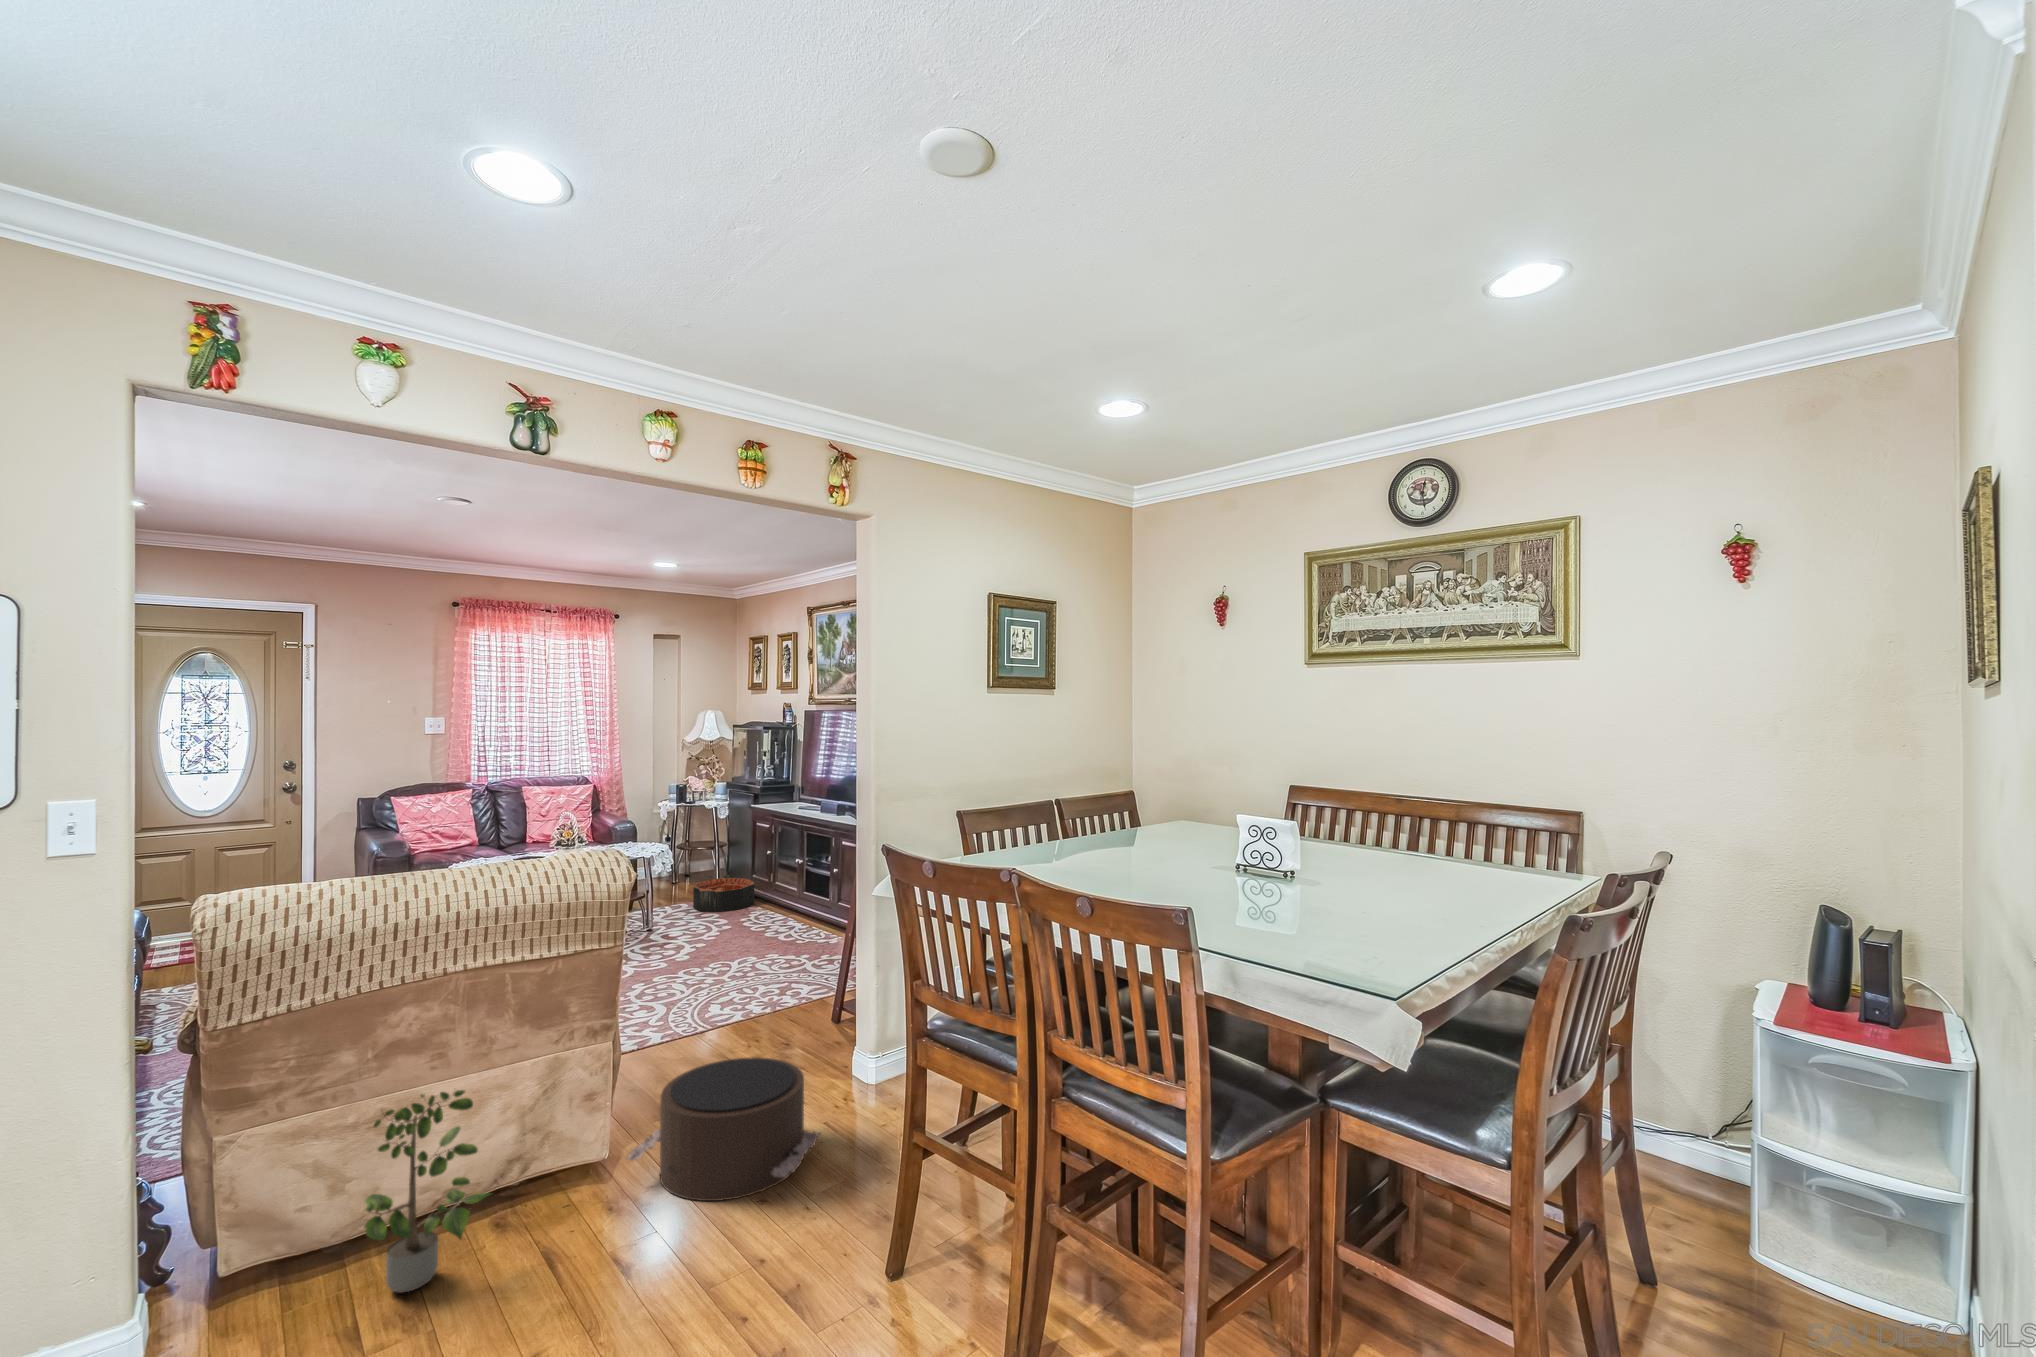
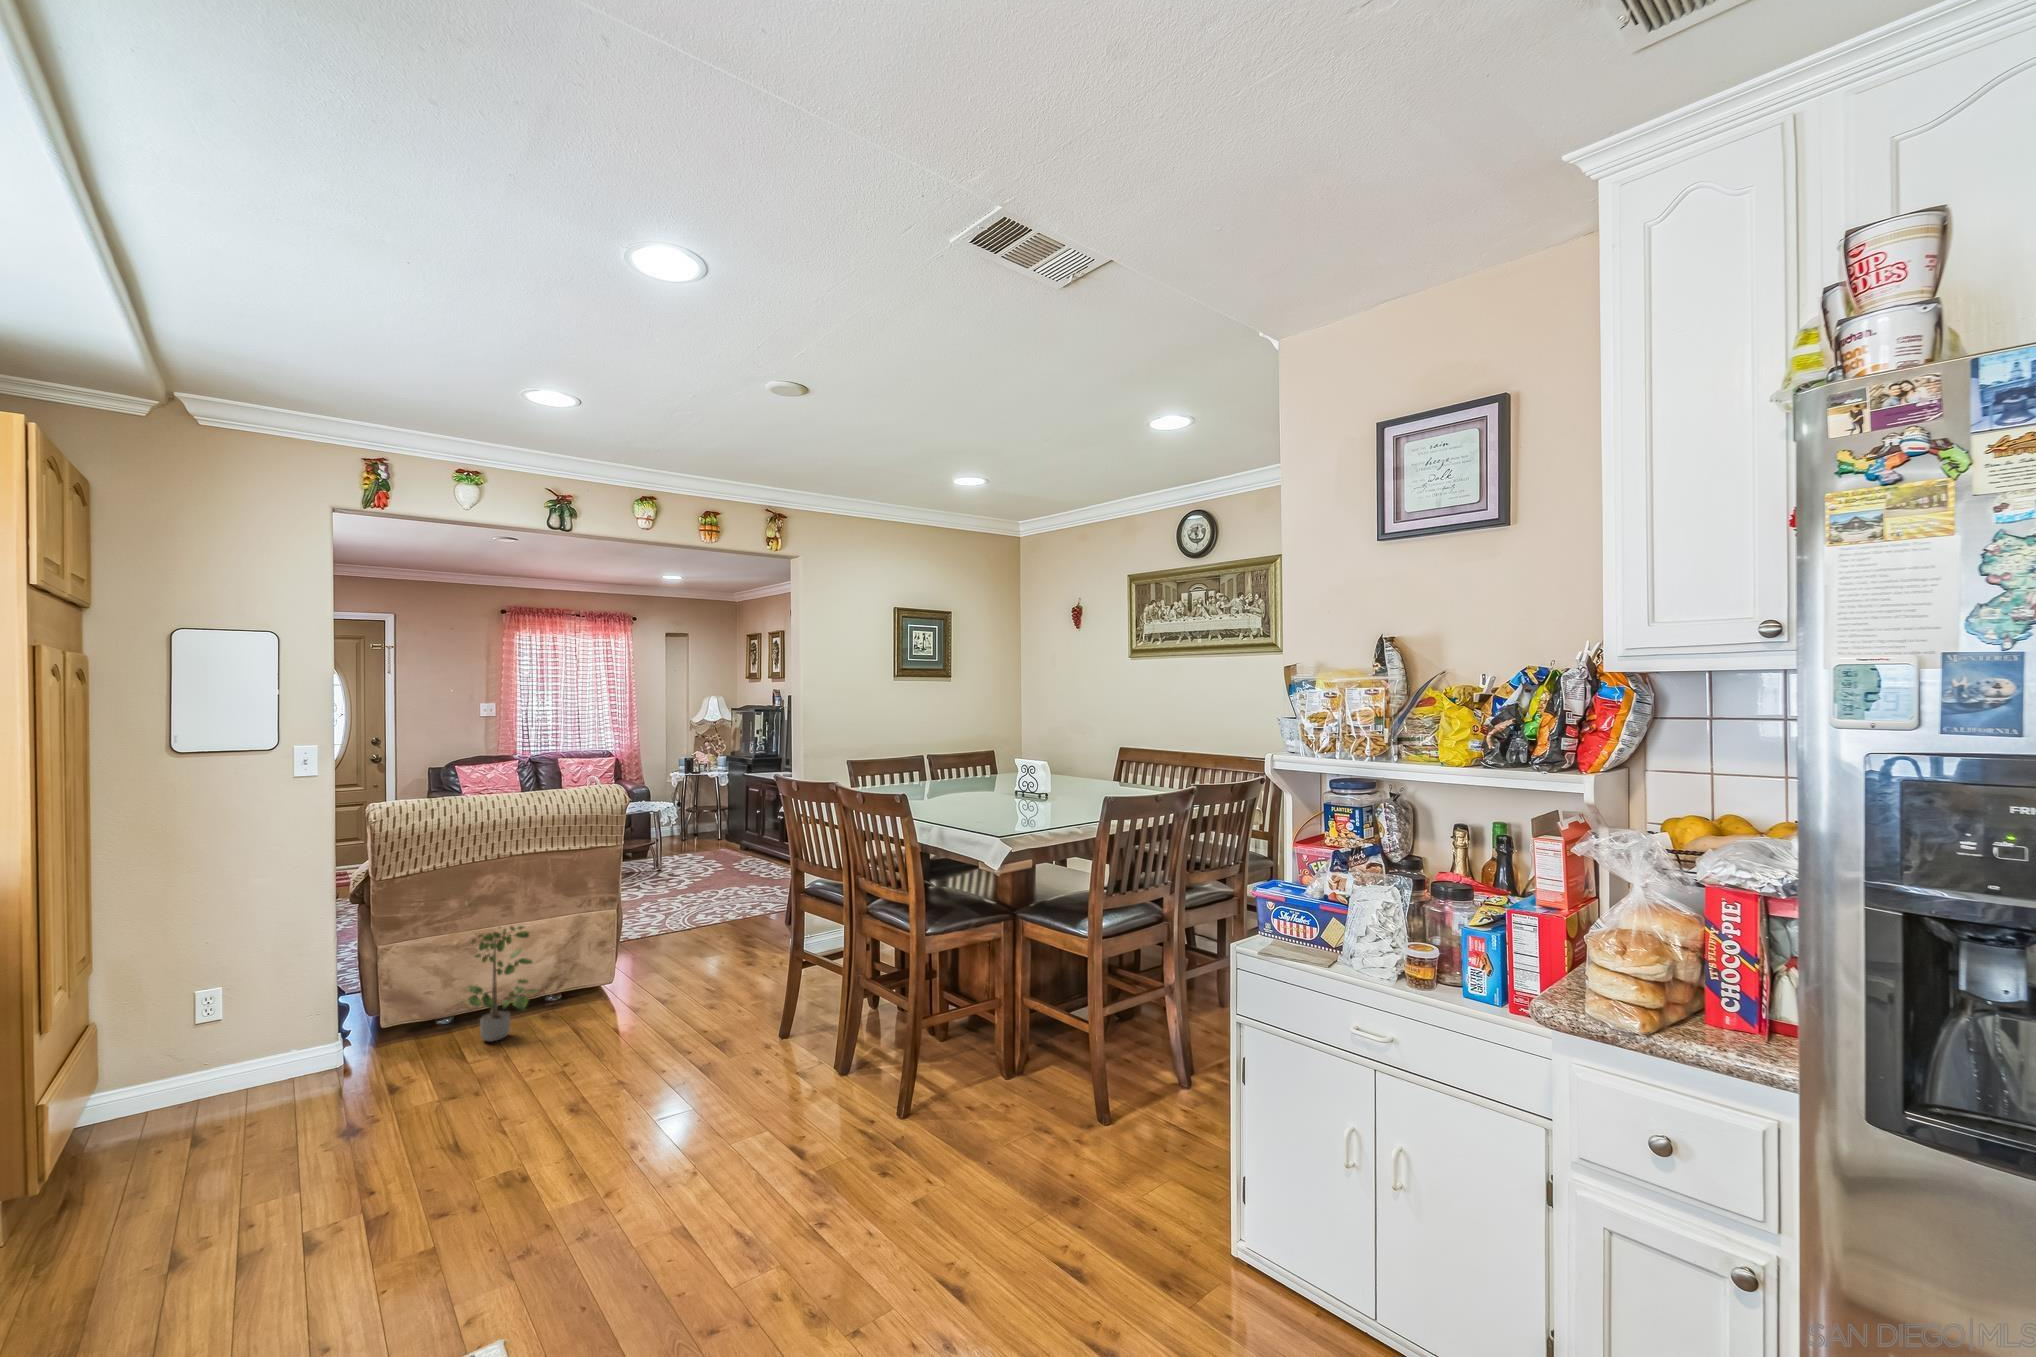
basket: present [693,878,754,912] -> none [695,832,744,857]
pouf: present [627,1057,819,1201] -> none [625,927,754,1006]

